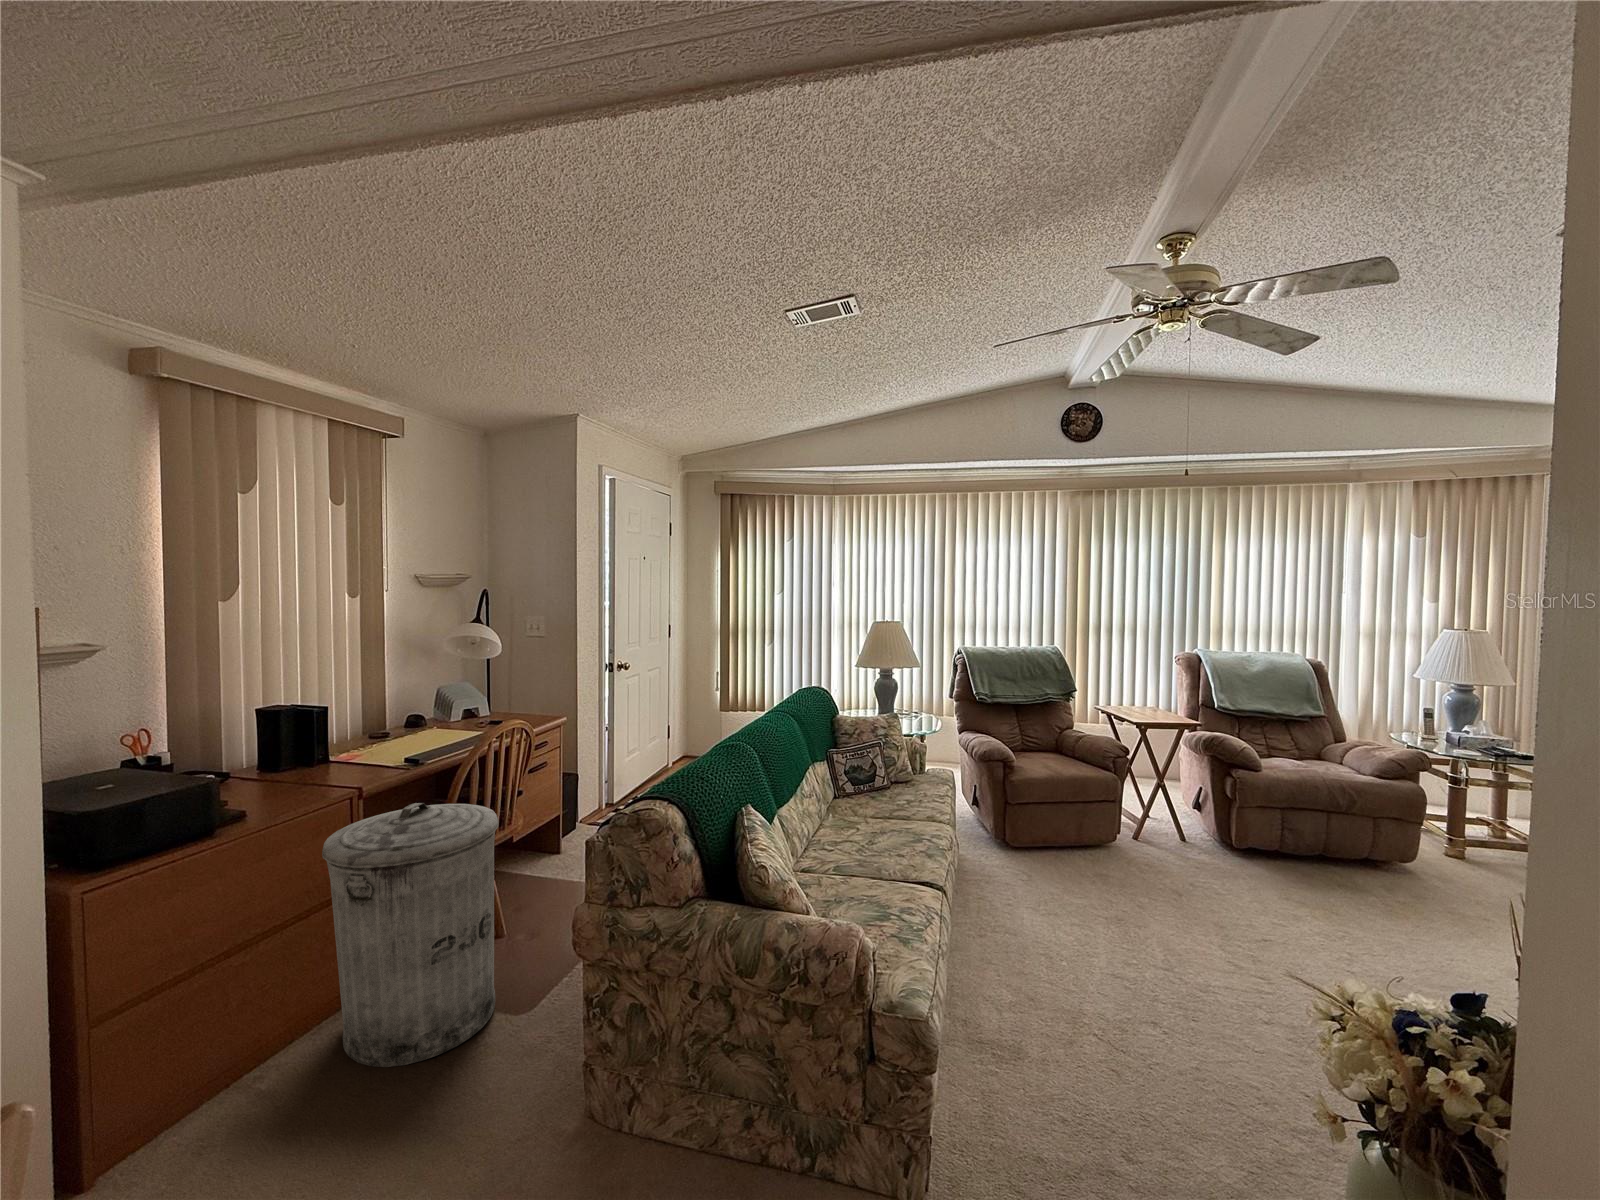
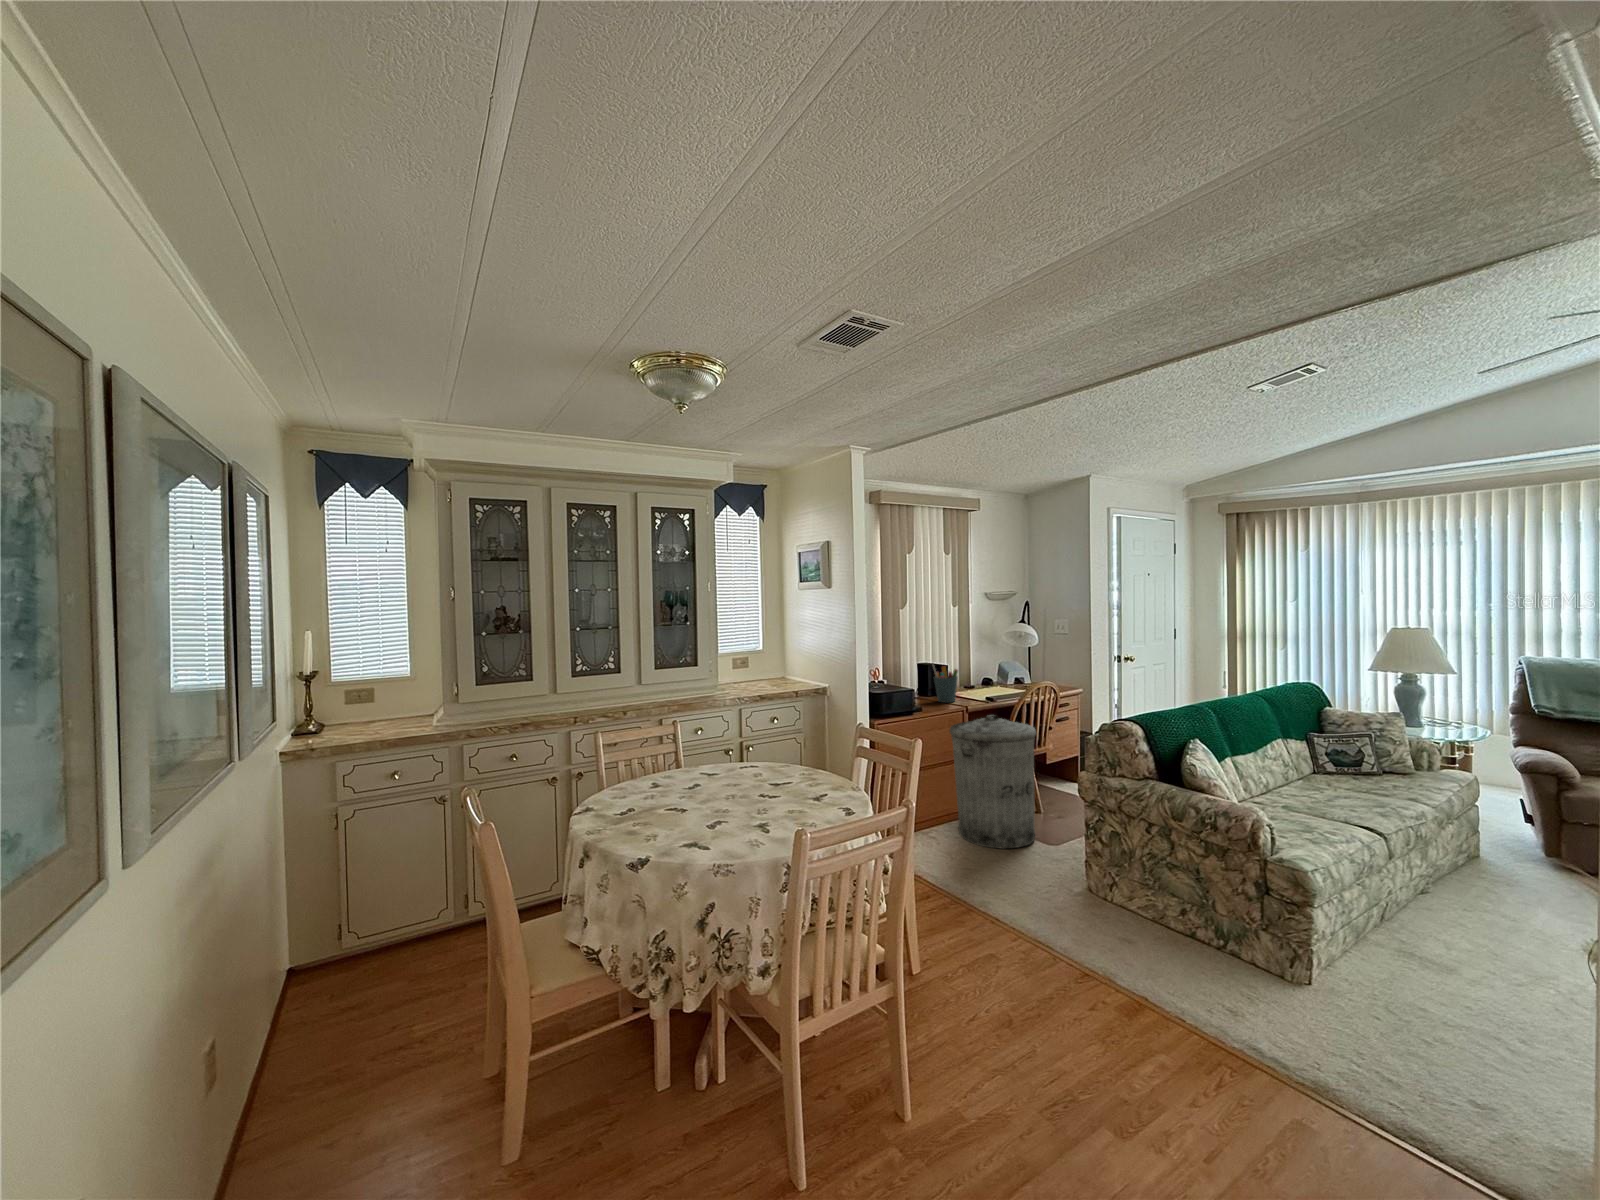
pen holder: none [291,713,350,785] -> present [933,665,958,703]

